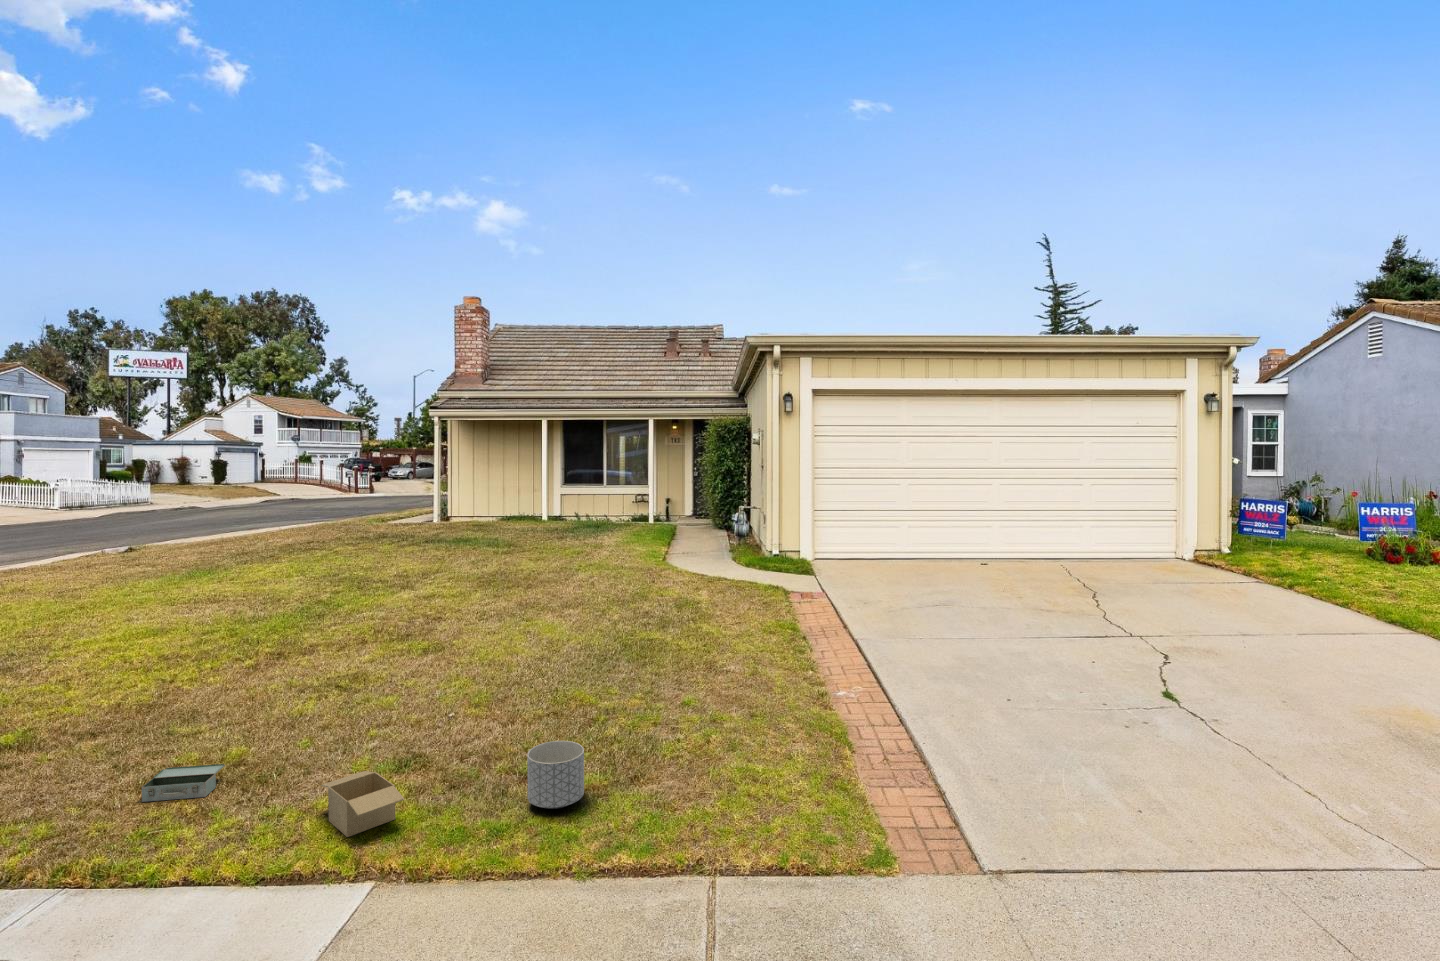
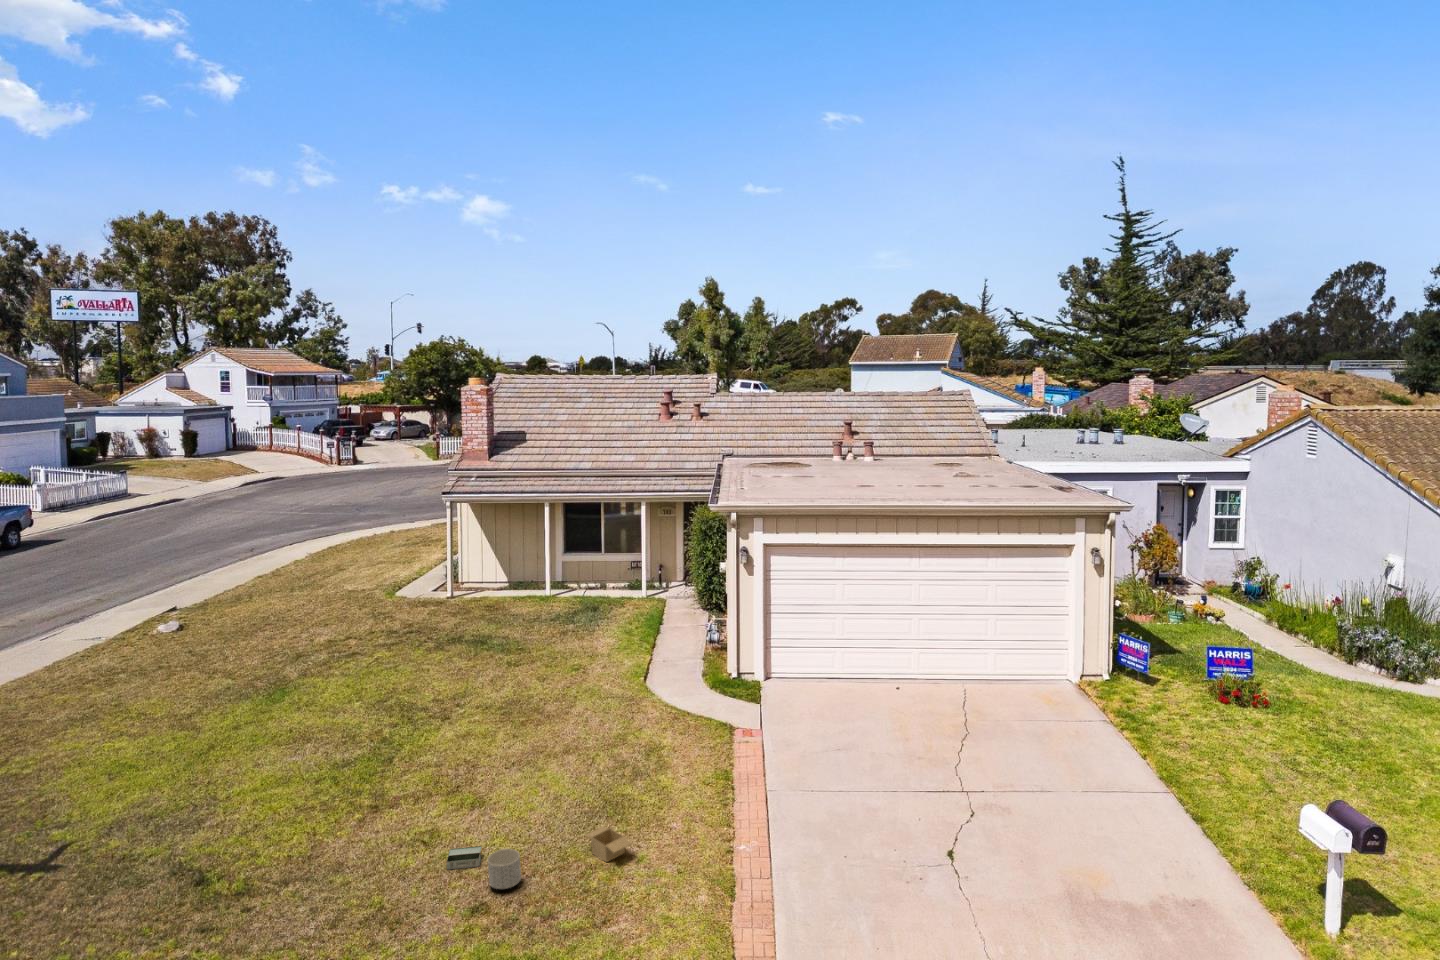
toolbox: present [142,764,225,802] -> present [446,846,482,870]
cardboard box: present [321,771,404,837] -> present [586,827,631,862]

